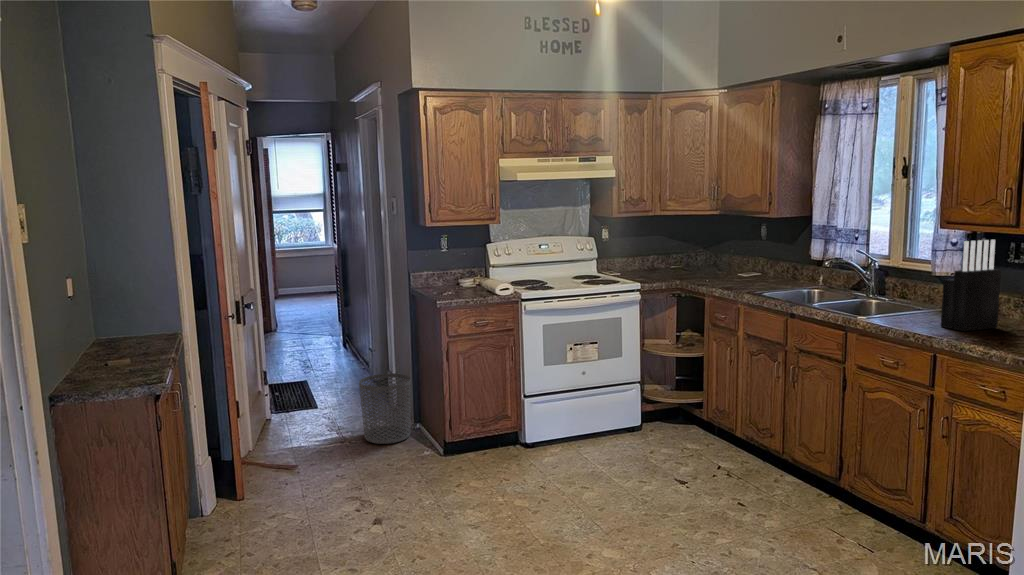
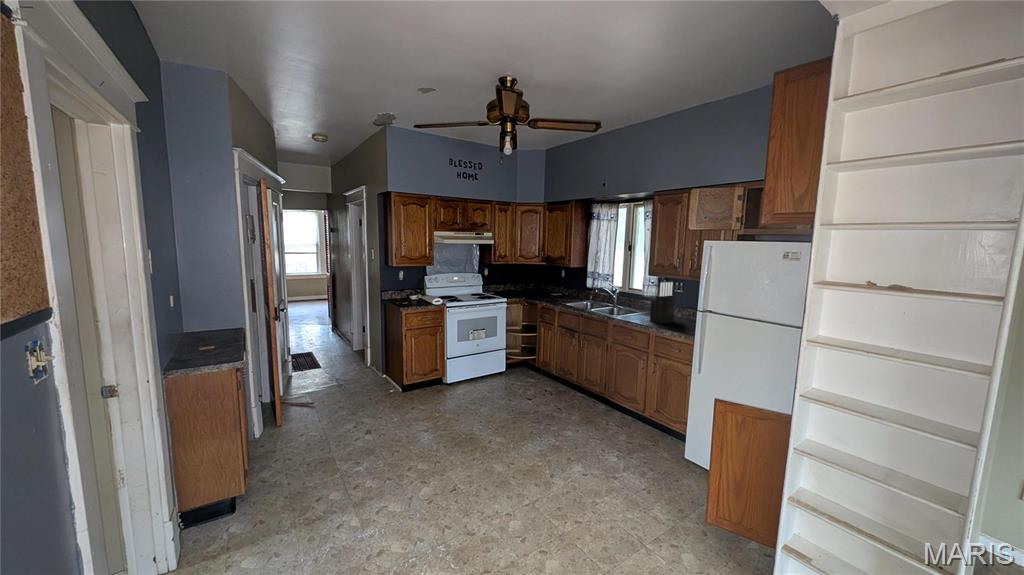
waste bin: present [359,373,411,444] -> none [352,347,382,387]

